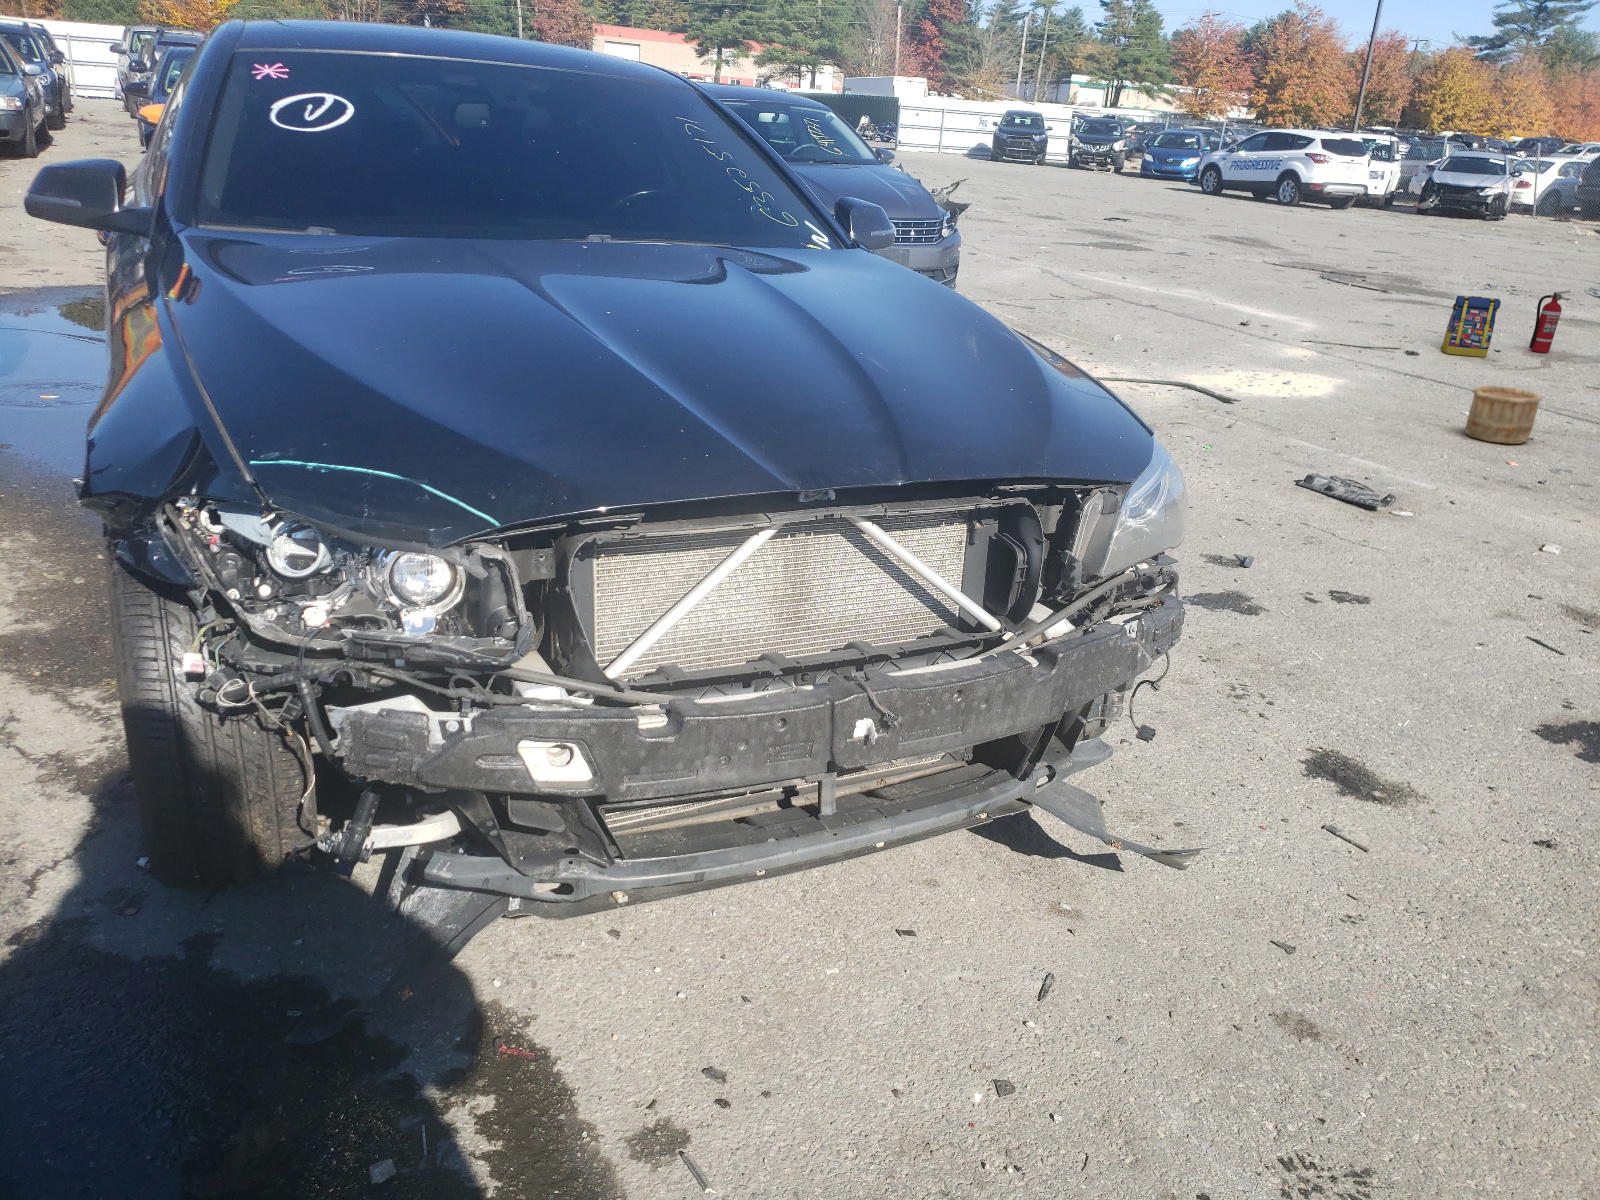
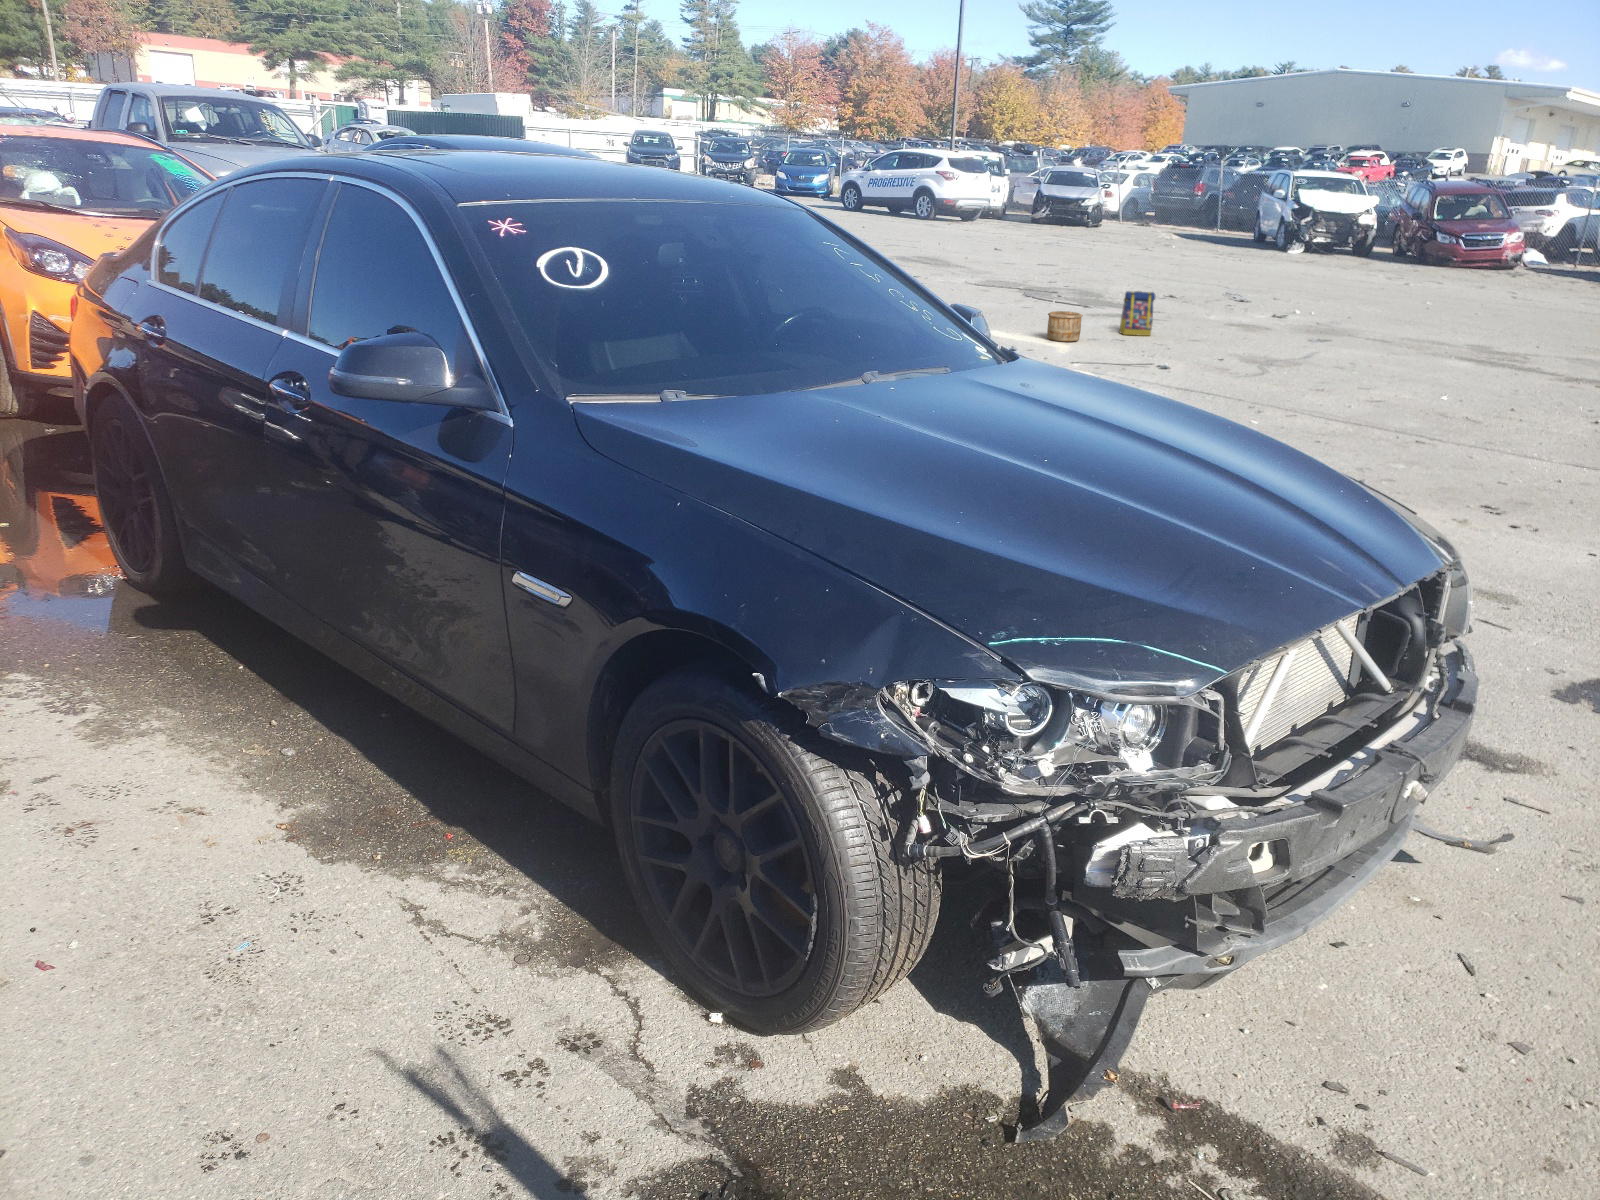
fire extinguisher: present [1529,291,1571,353] -> none [1175,284,1197,330]
wooden bucket: present [1465,386,1542,444] -> present [1047,311,1083,342]

